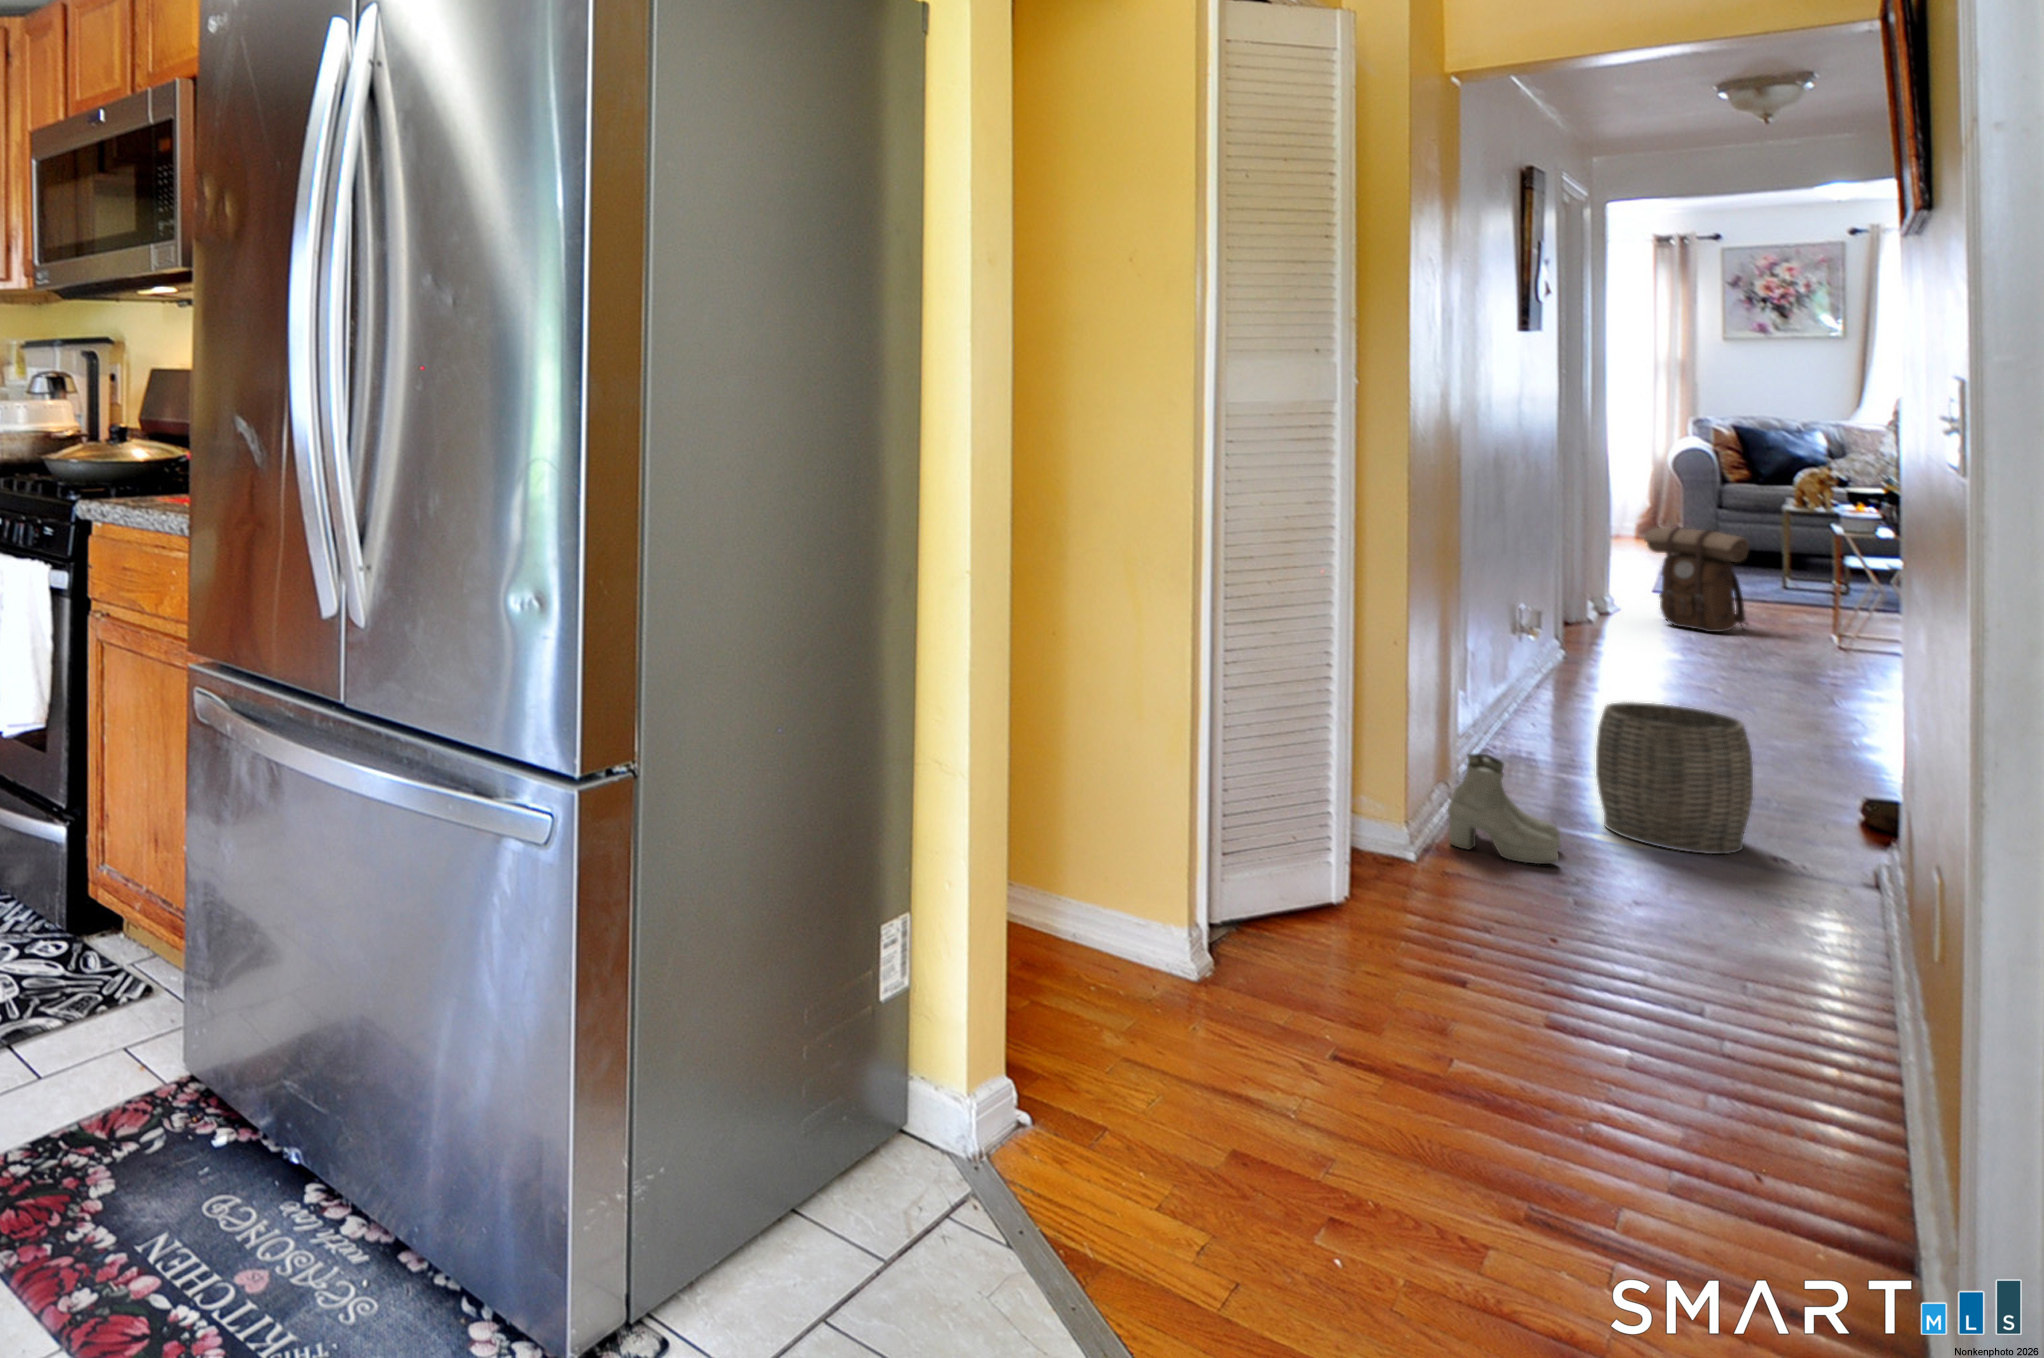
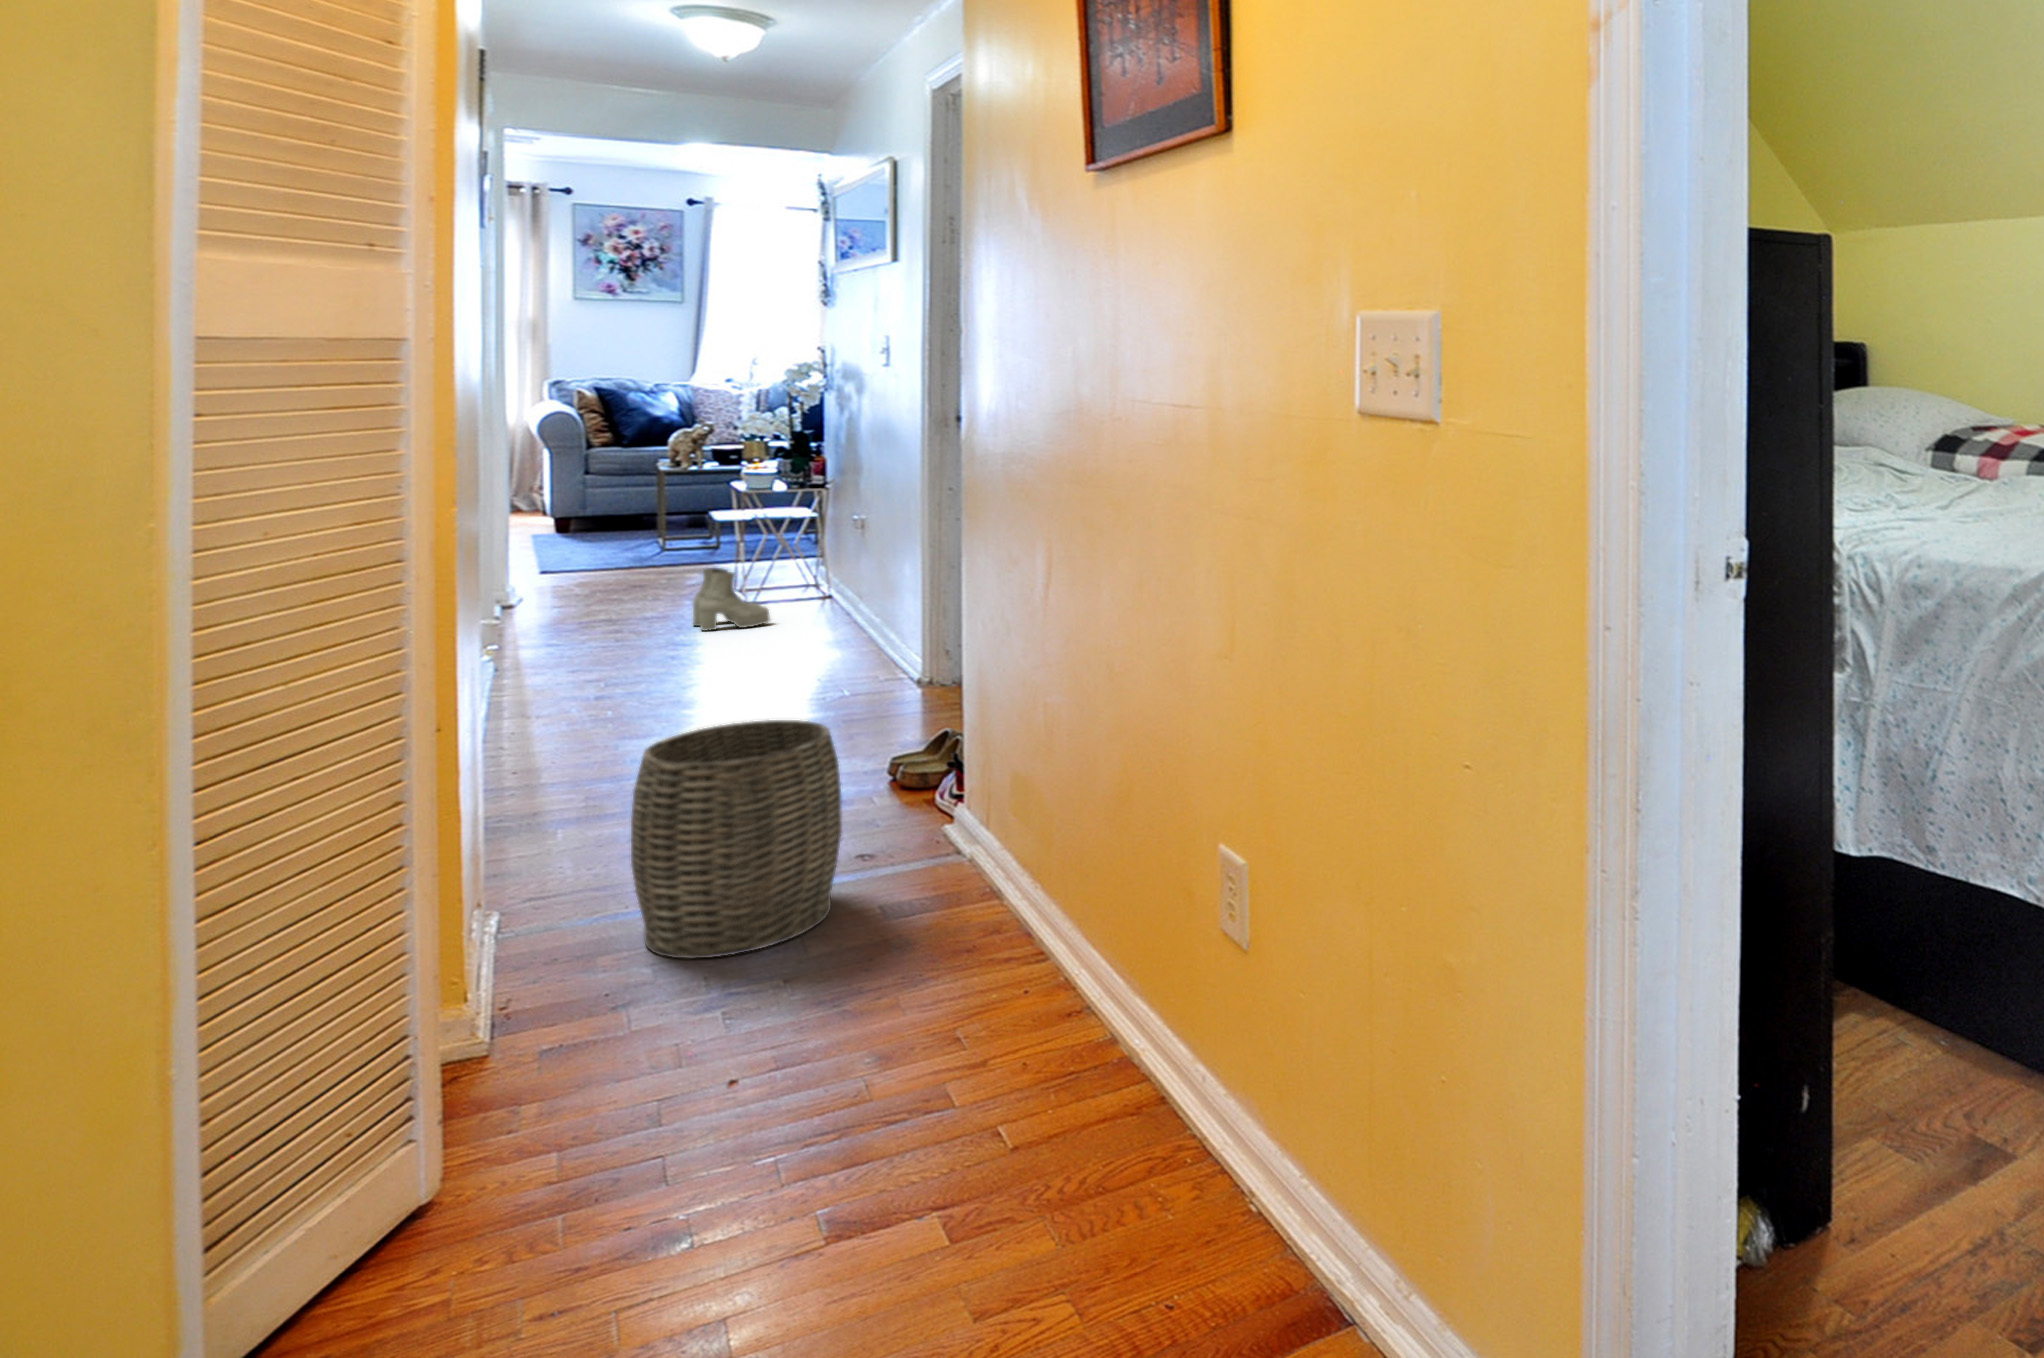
backpack: present [1645,527,1749,632] -> none [539,494,655,613]
boots: present [1448,754,1560,864] -> present [693,568,770,631]

